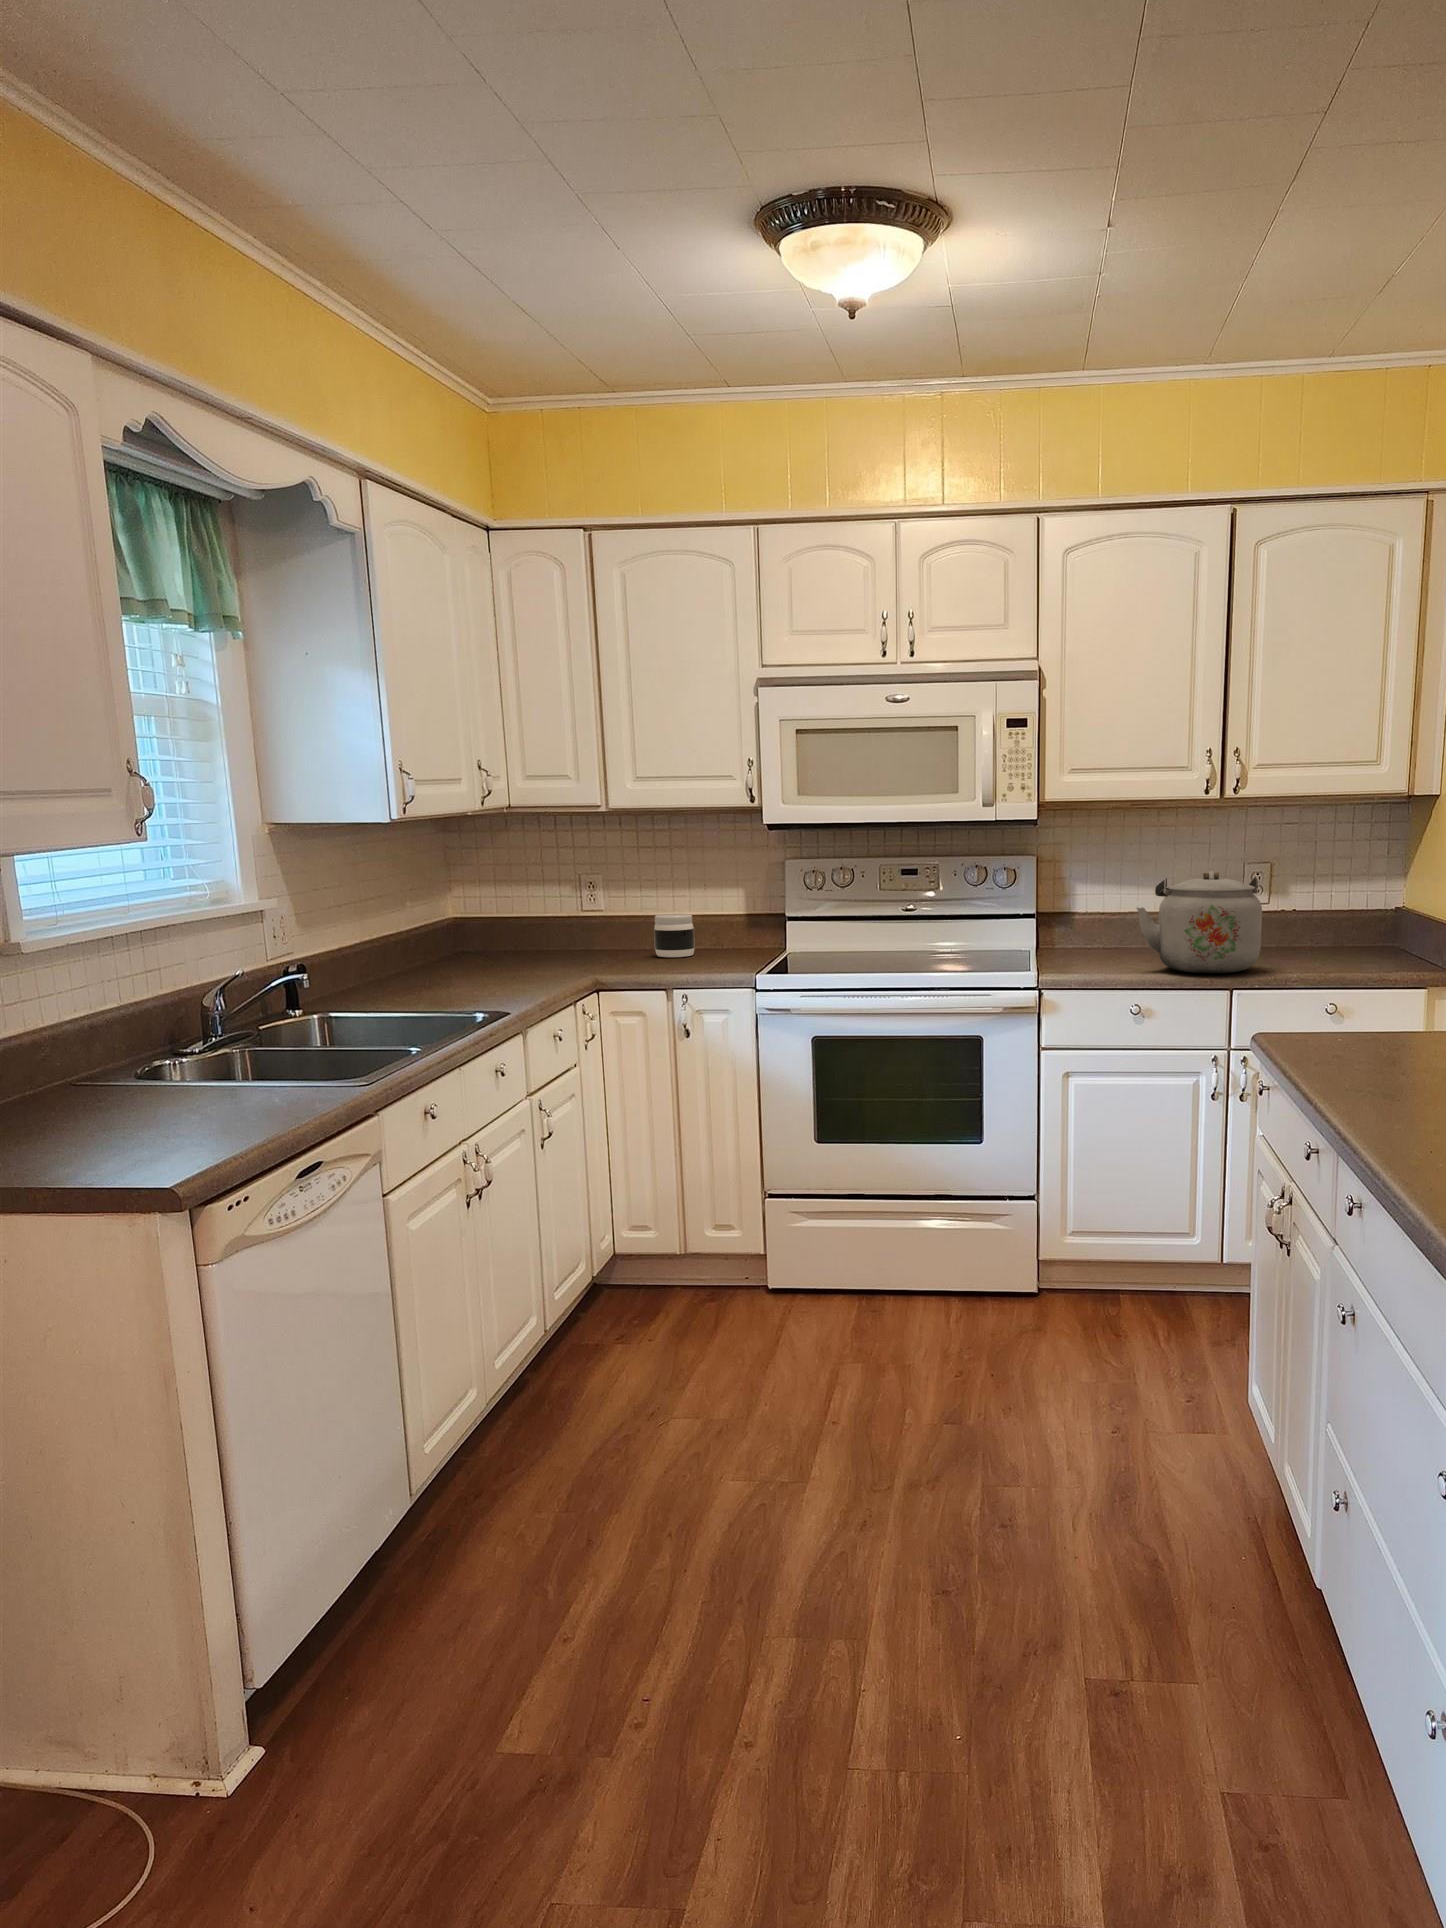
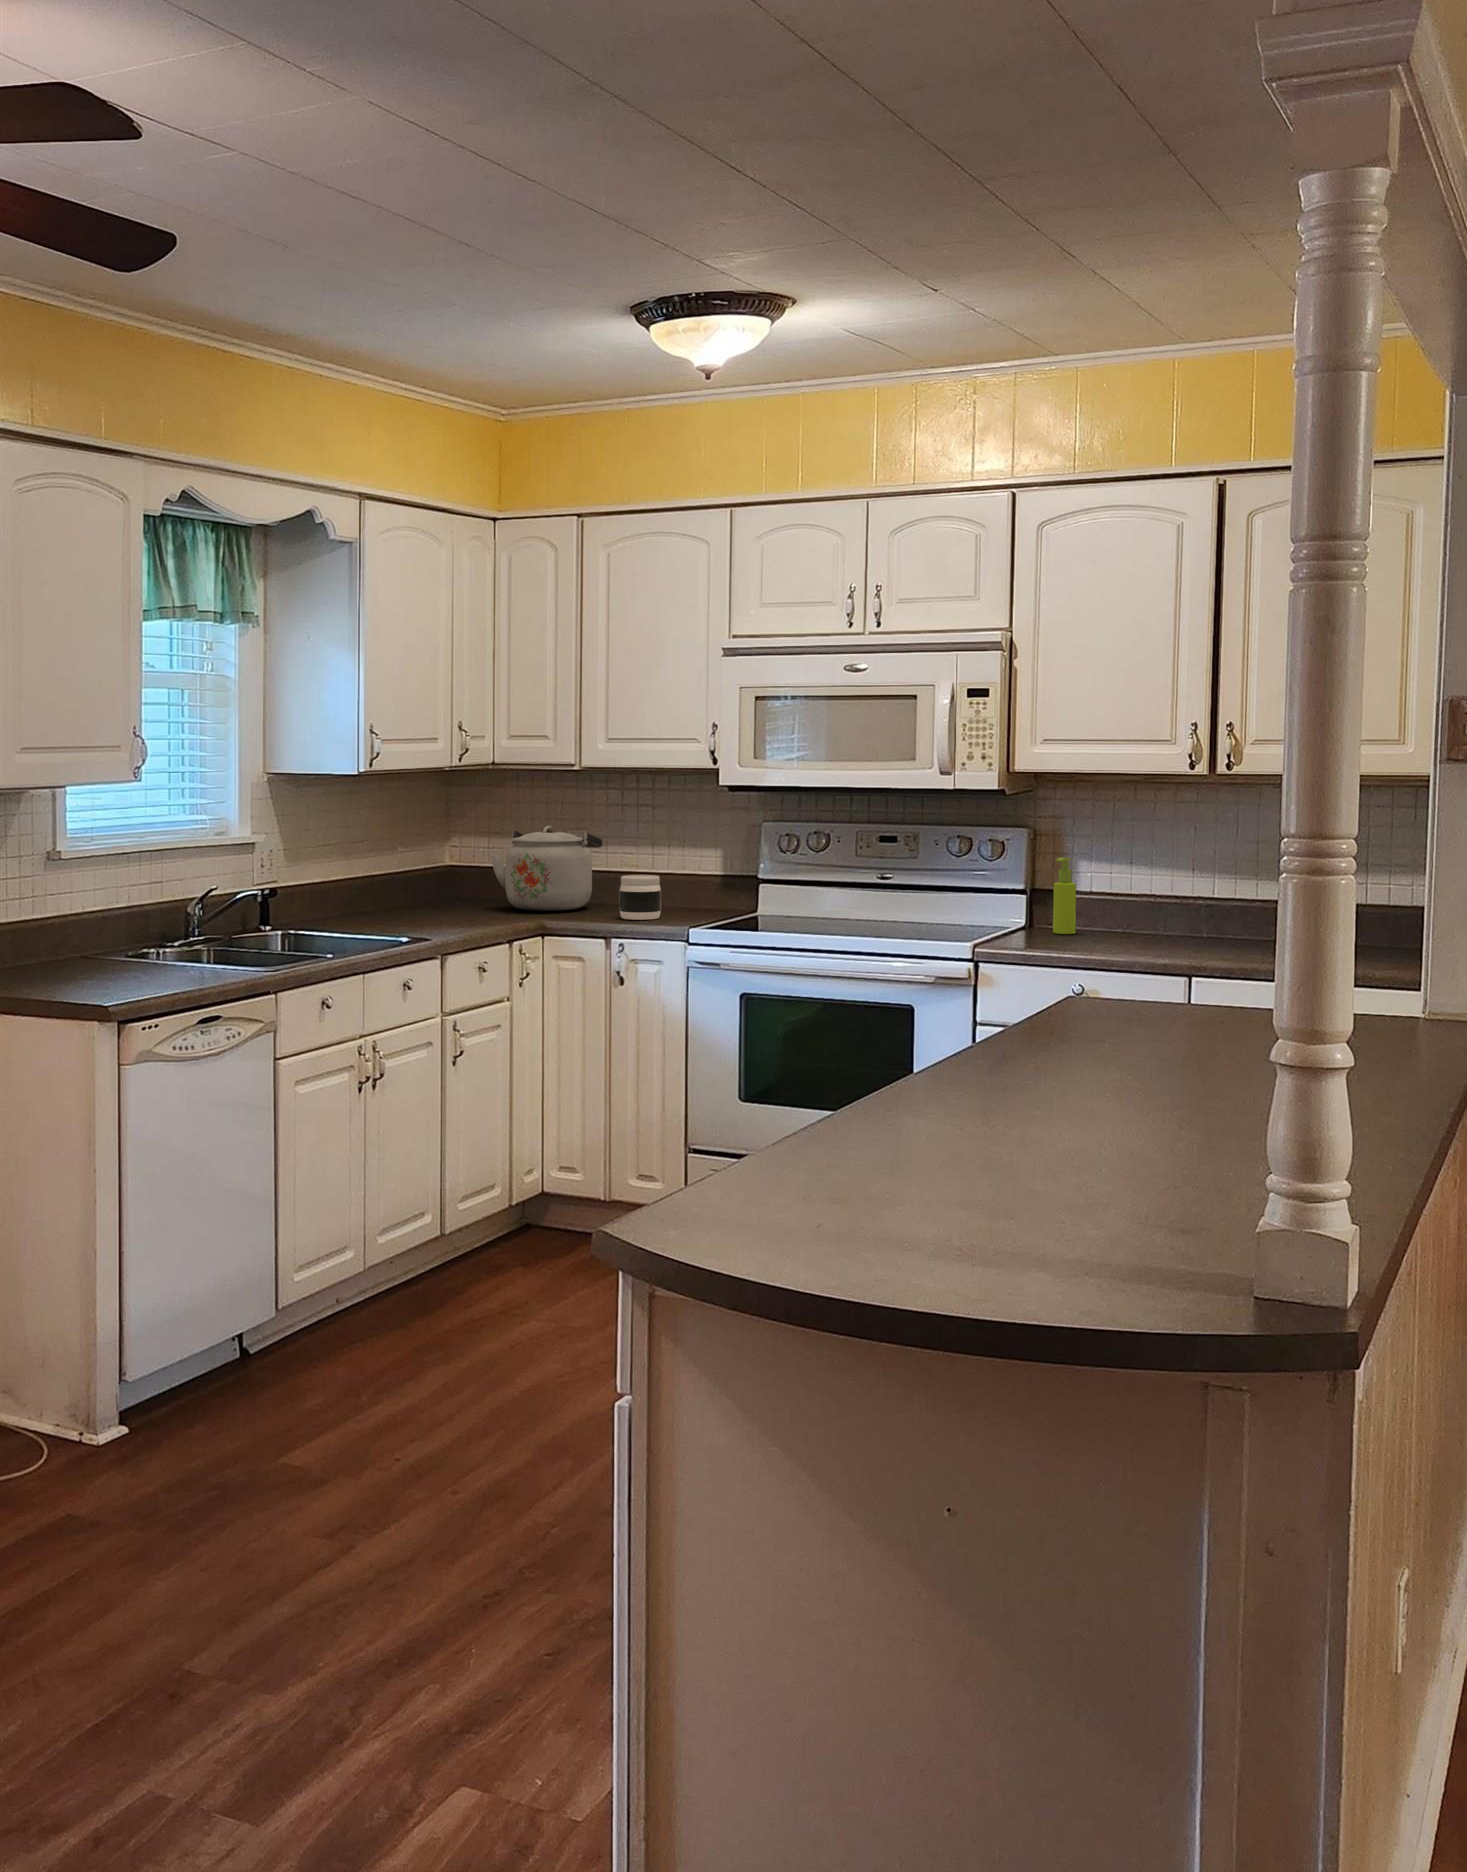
kettle: present [1137,871,1262,973] -> present [491,826,602,911]
soap dispenser: none [1083,884,1106,957] -> present [1053,858,1076,934]

